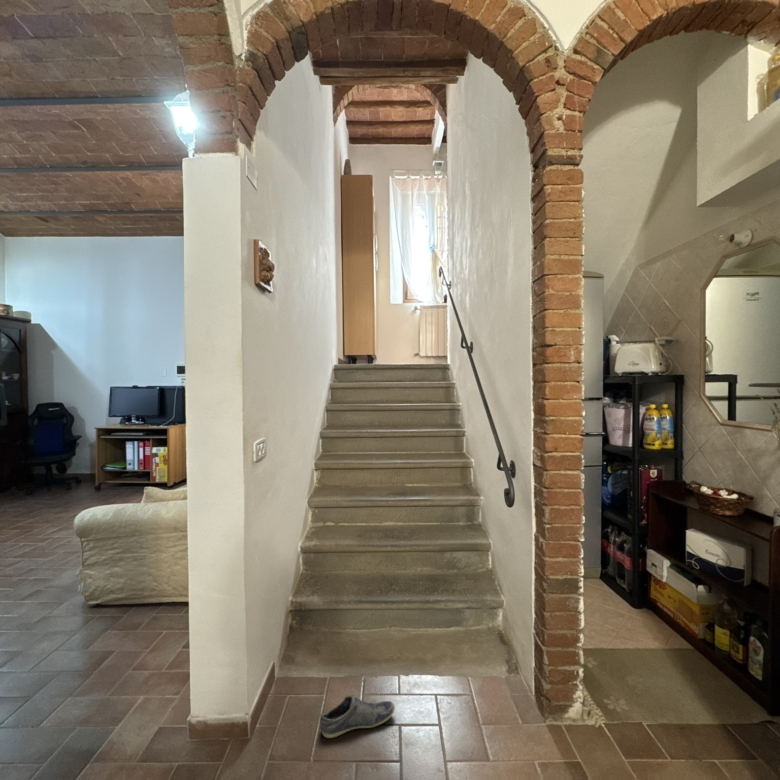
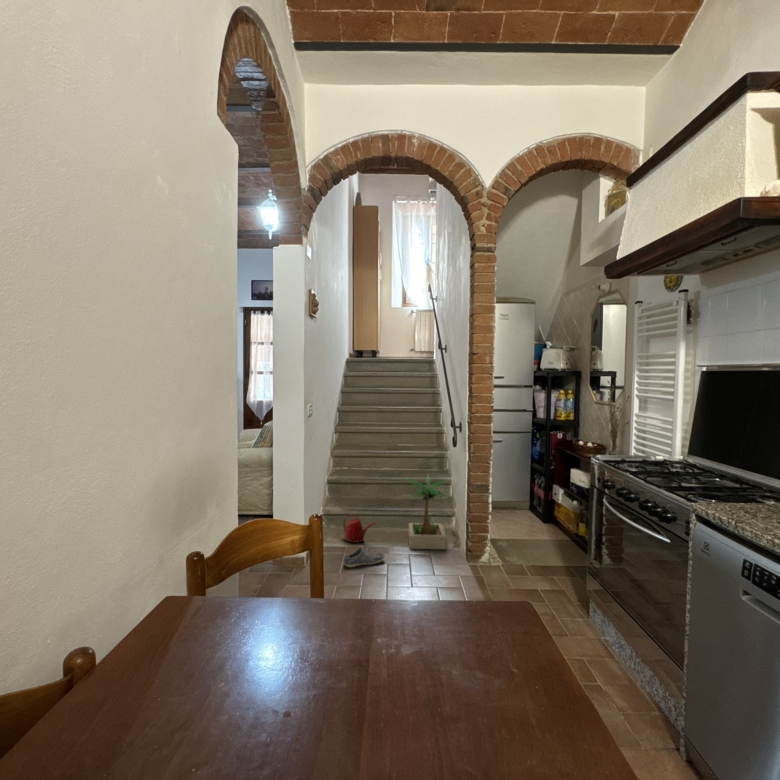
potted plant: none [415,542,506,679] -> present [406,478,449,549]
watering can: none [323,617,377,668] -> present [343,515,375,543]

